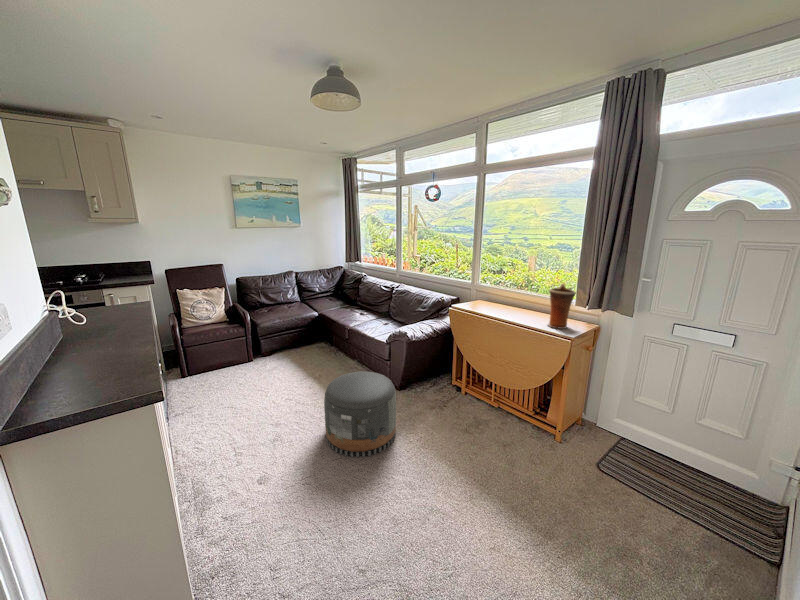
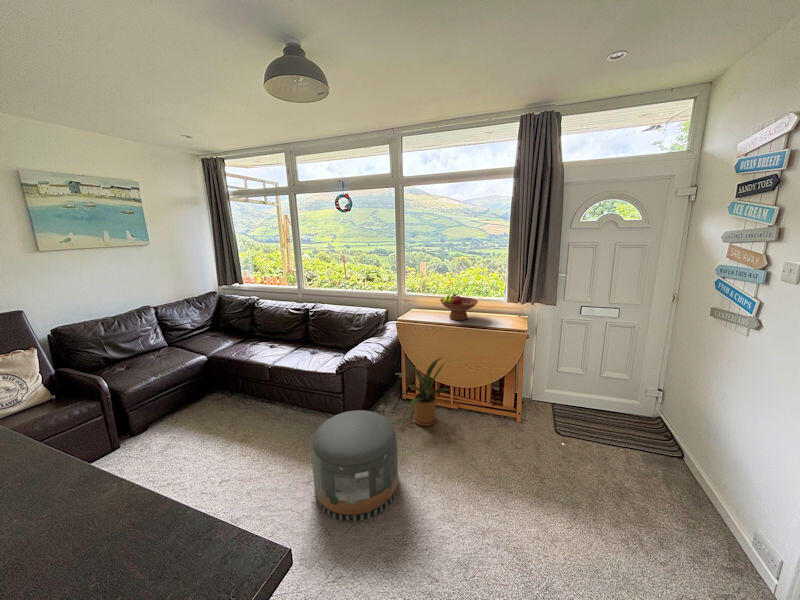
vase: present [548,284,576,329] -> none [497,286,519,325]
fruit bowl: none [492,288,535,316] -> present [440,294,478,320]
house plant: none [425,349,487,413] -> present [398,358,450,426]

